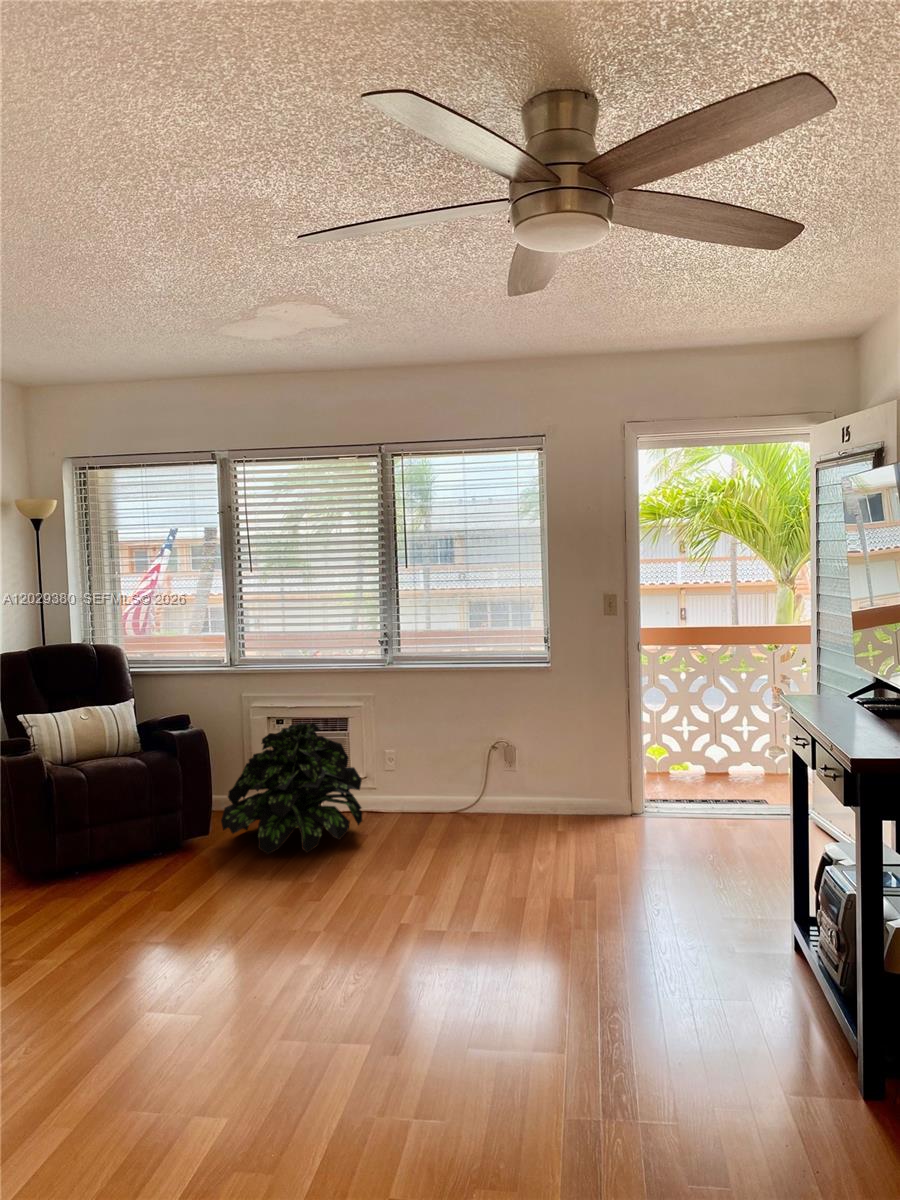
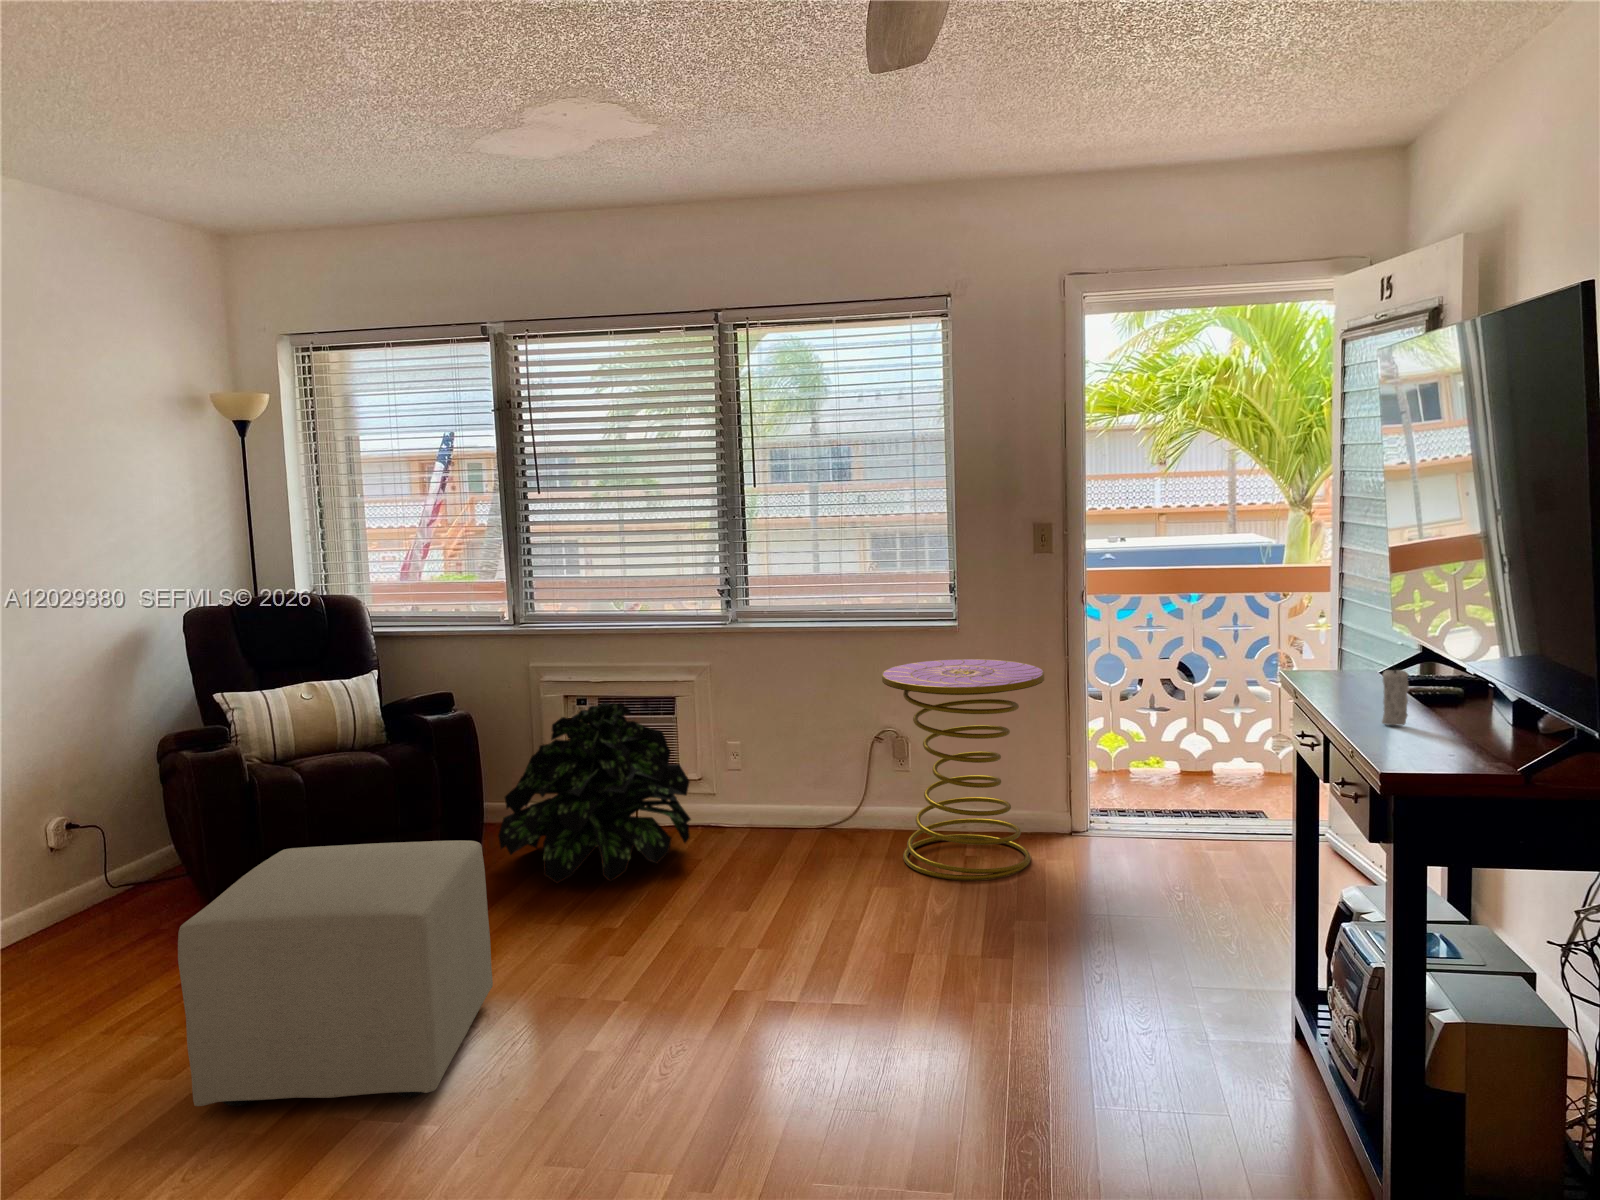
candle: none [848,687,866,731] -> present [1382,669,1409,725]
side table: none [501,691,616,849] -> present [882,659,1044,880]
ottoman: none [26,819,235,1008] -> present [178,840,493,1106]

